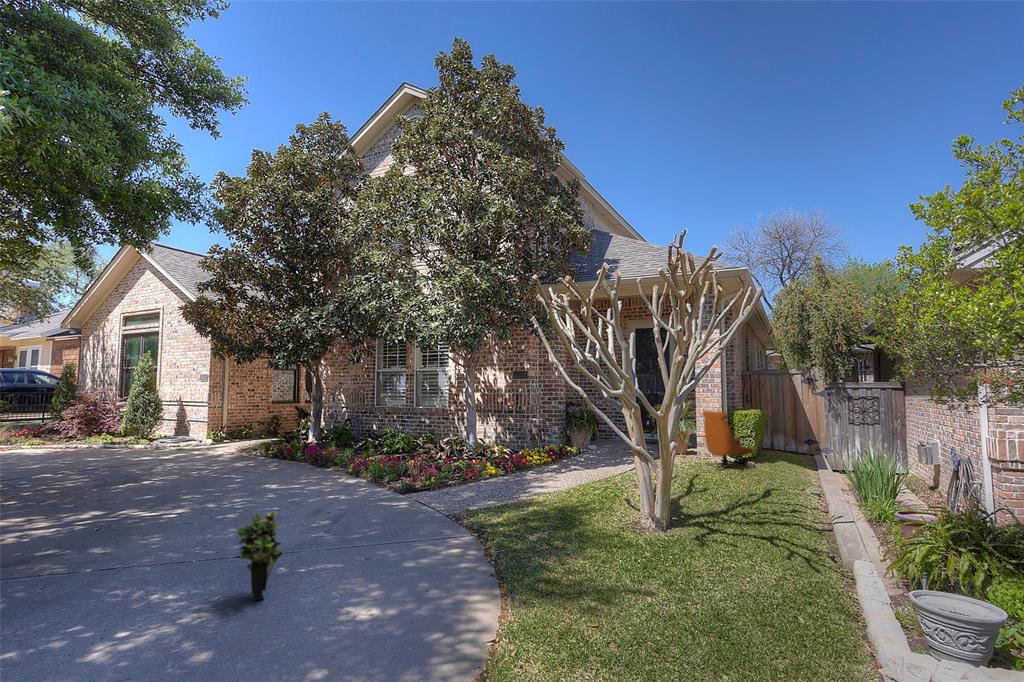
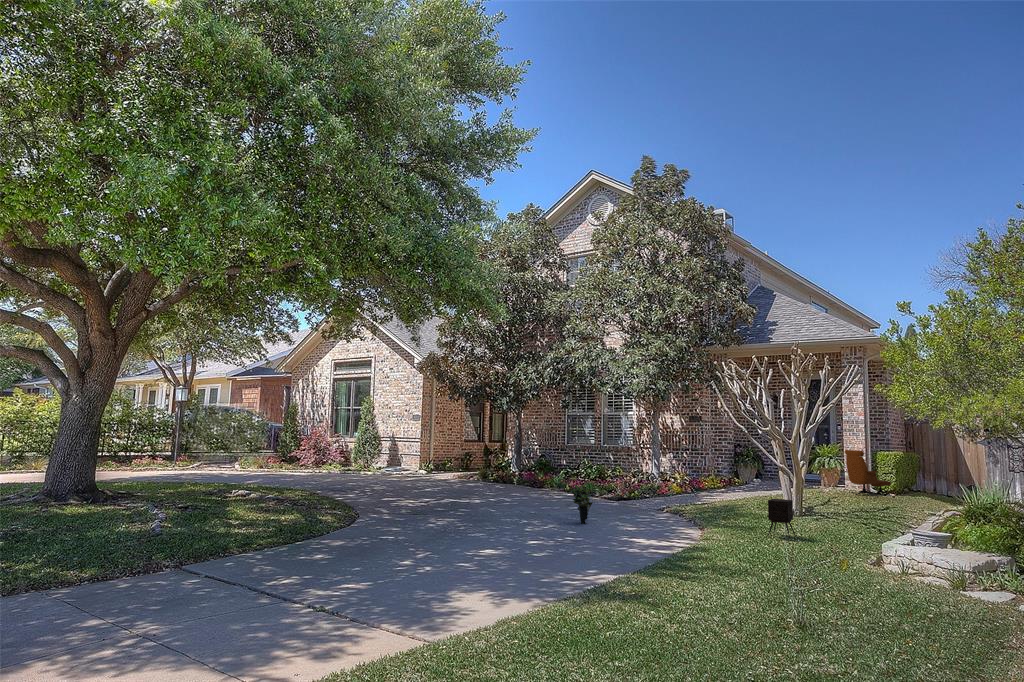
side table: none [634,547,690,654] -> present [768,499,795,538]

